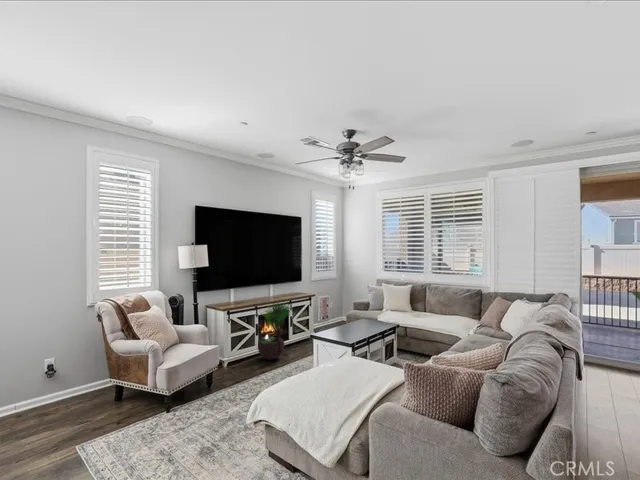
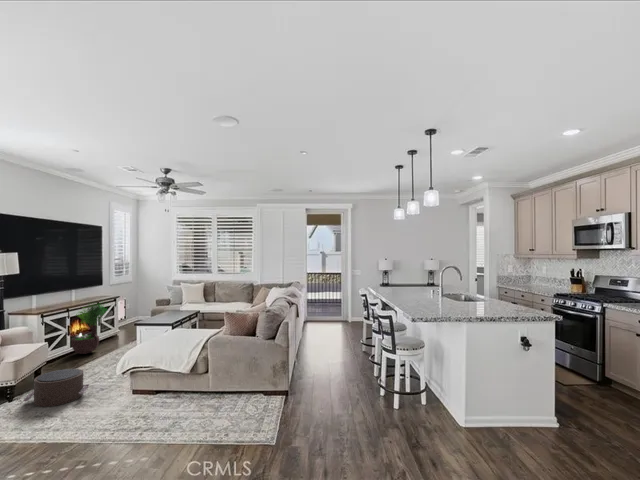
pouf: none [156,391,230,447] -> present [23,369,89,407]

